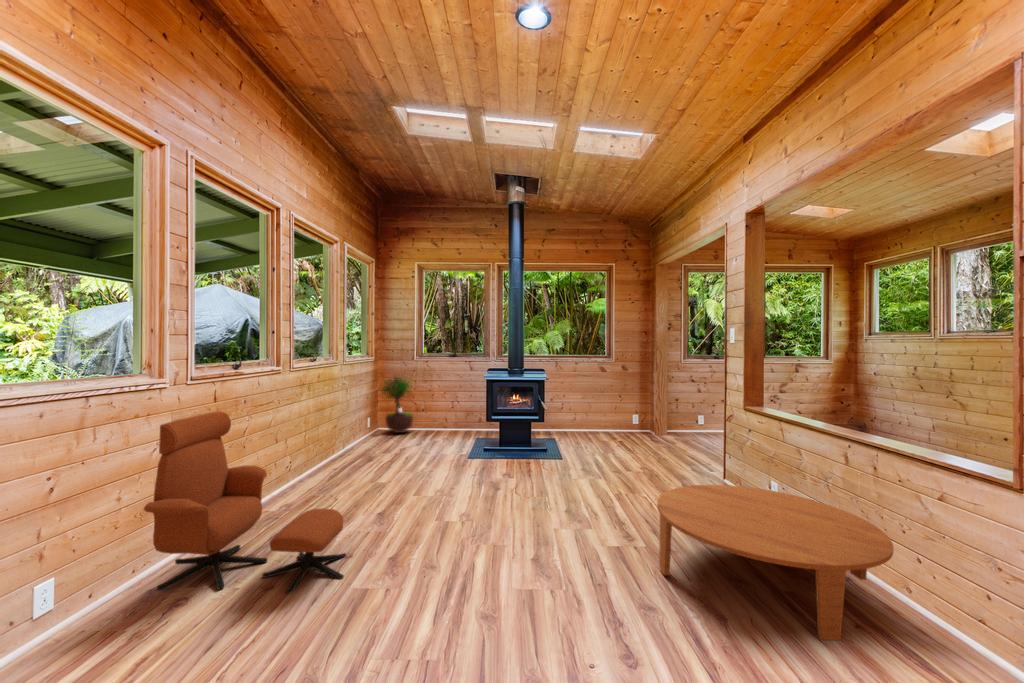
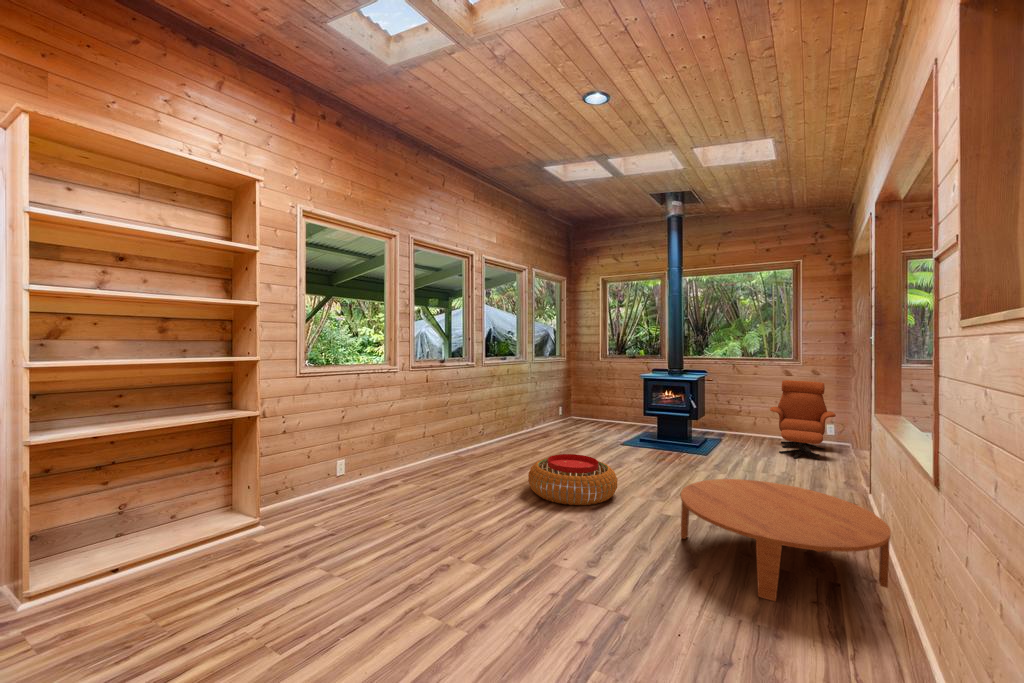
potted tree: present [380,377,413,433] -> none [564,368,596,421]
lounge chair: present [144,412,346,594] -> present [770,380,836,460]
pouf: none [421,484,542,562] -> present [528,454,618,505]

